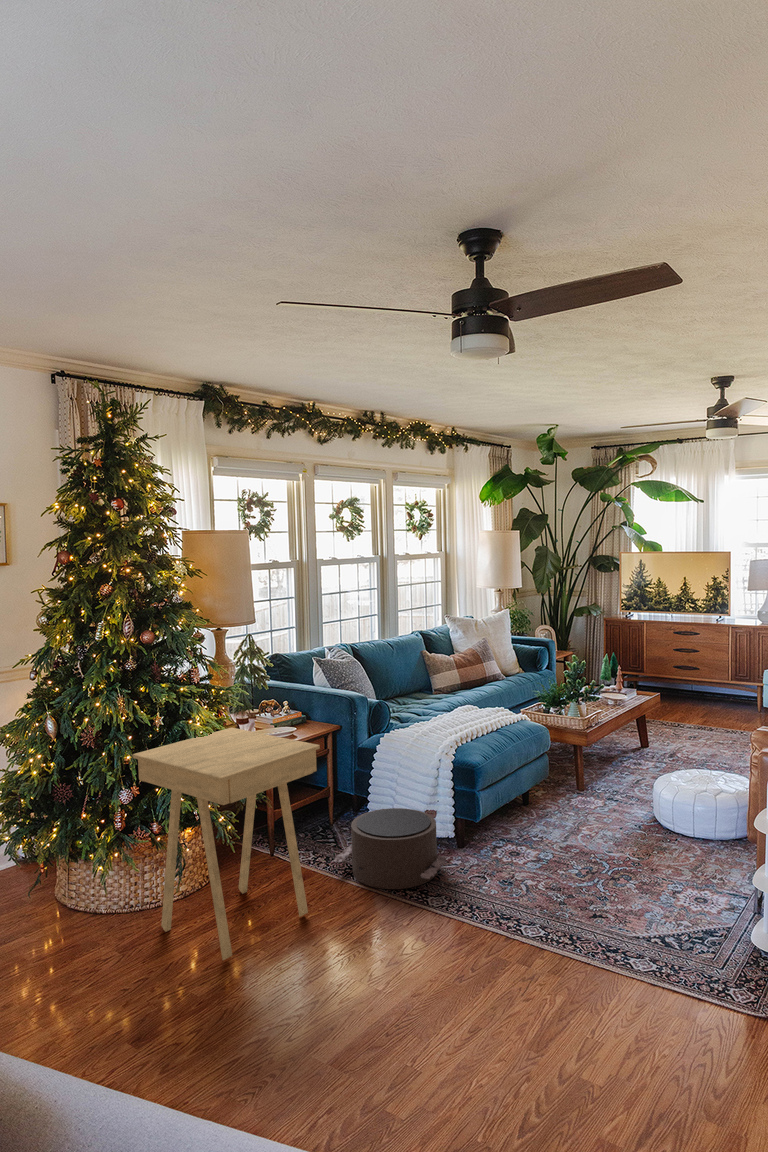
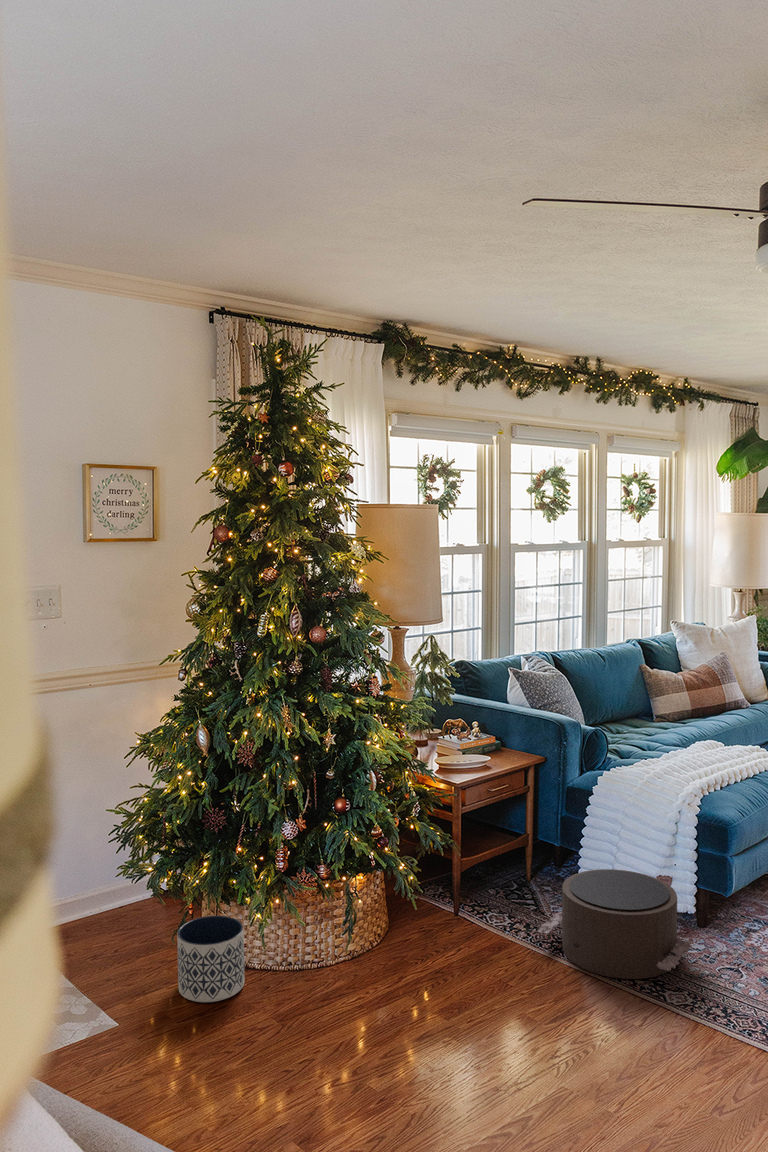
side table: present [133,727,320,960] -> none [298,752,532,1051]
planter: none [32,873,92,945] -> present [177,916,245,1002]

